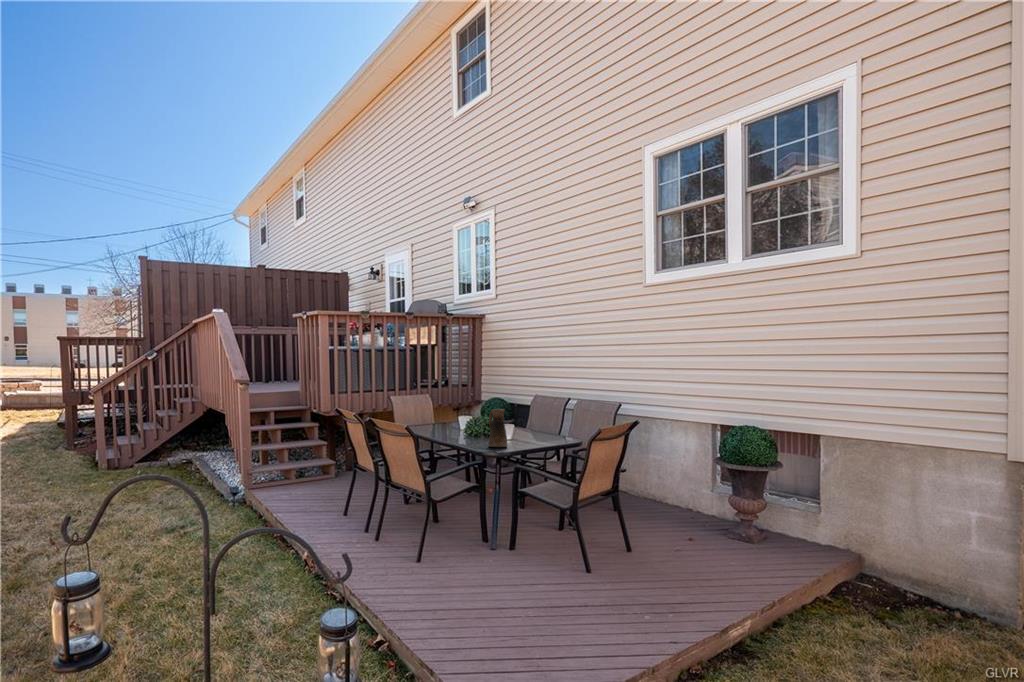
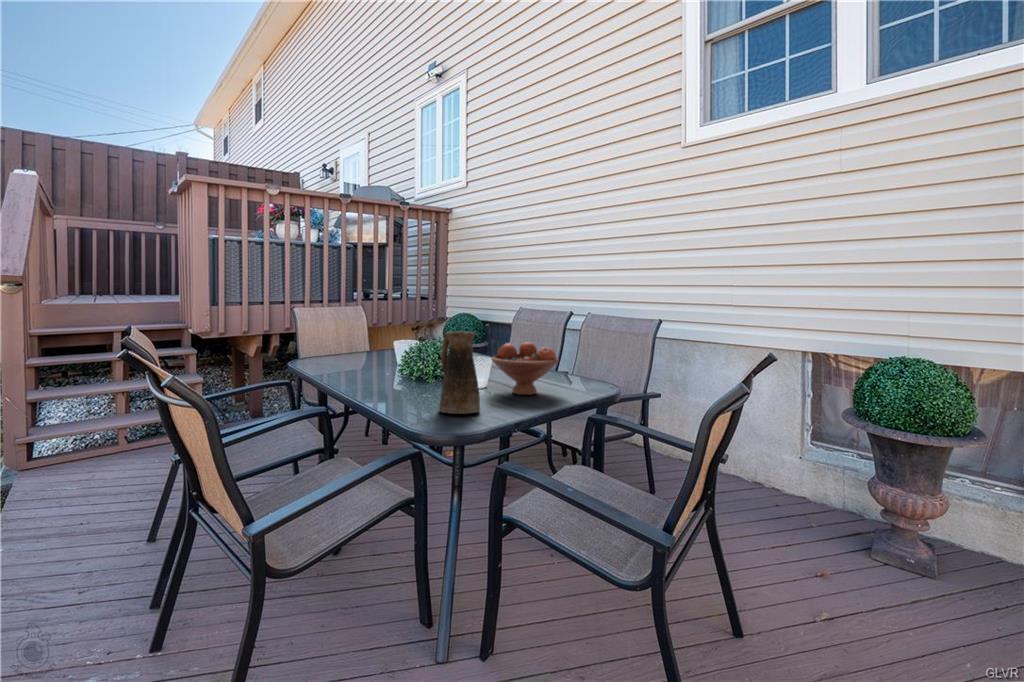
fruit bowl: none [513,415,548,442] -> present [492,342,559,395]

